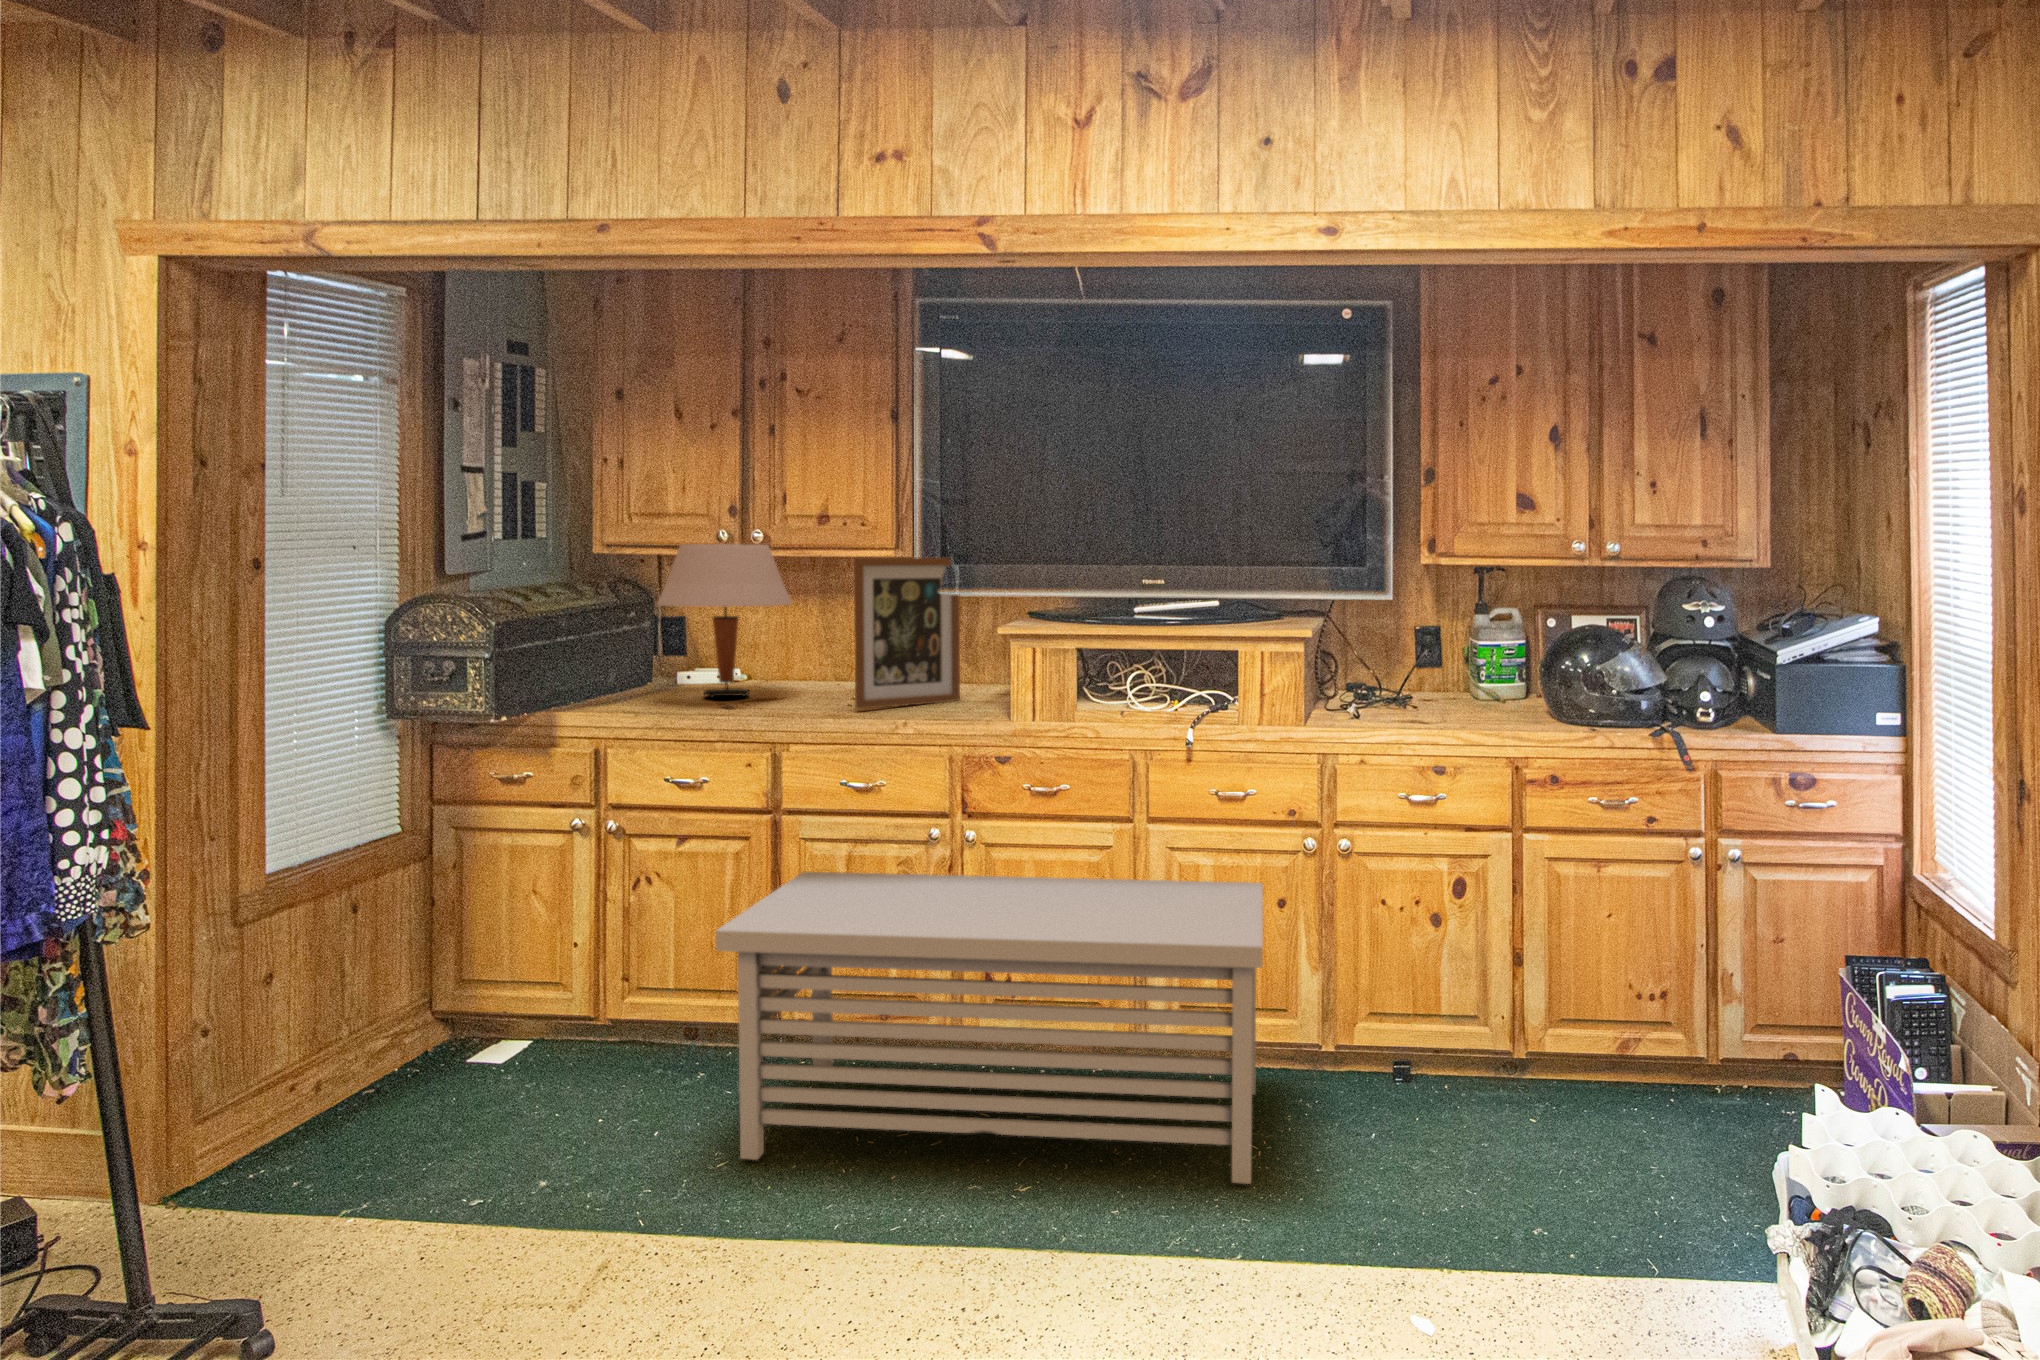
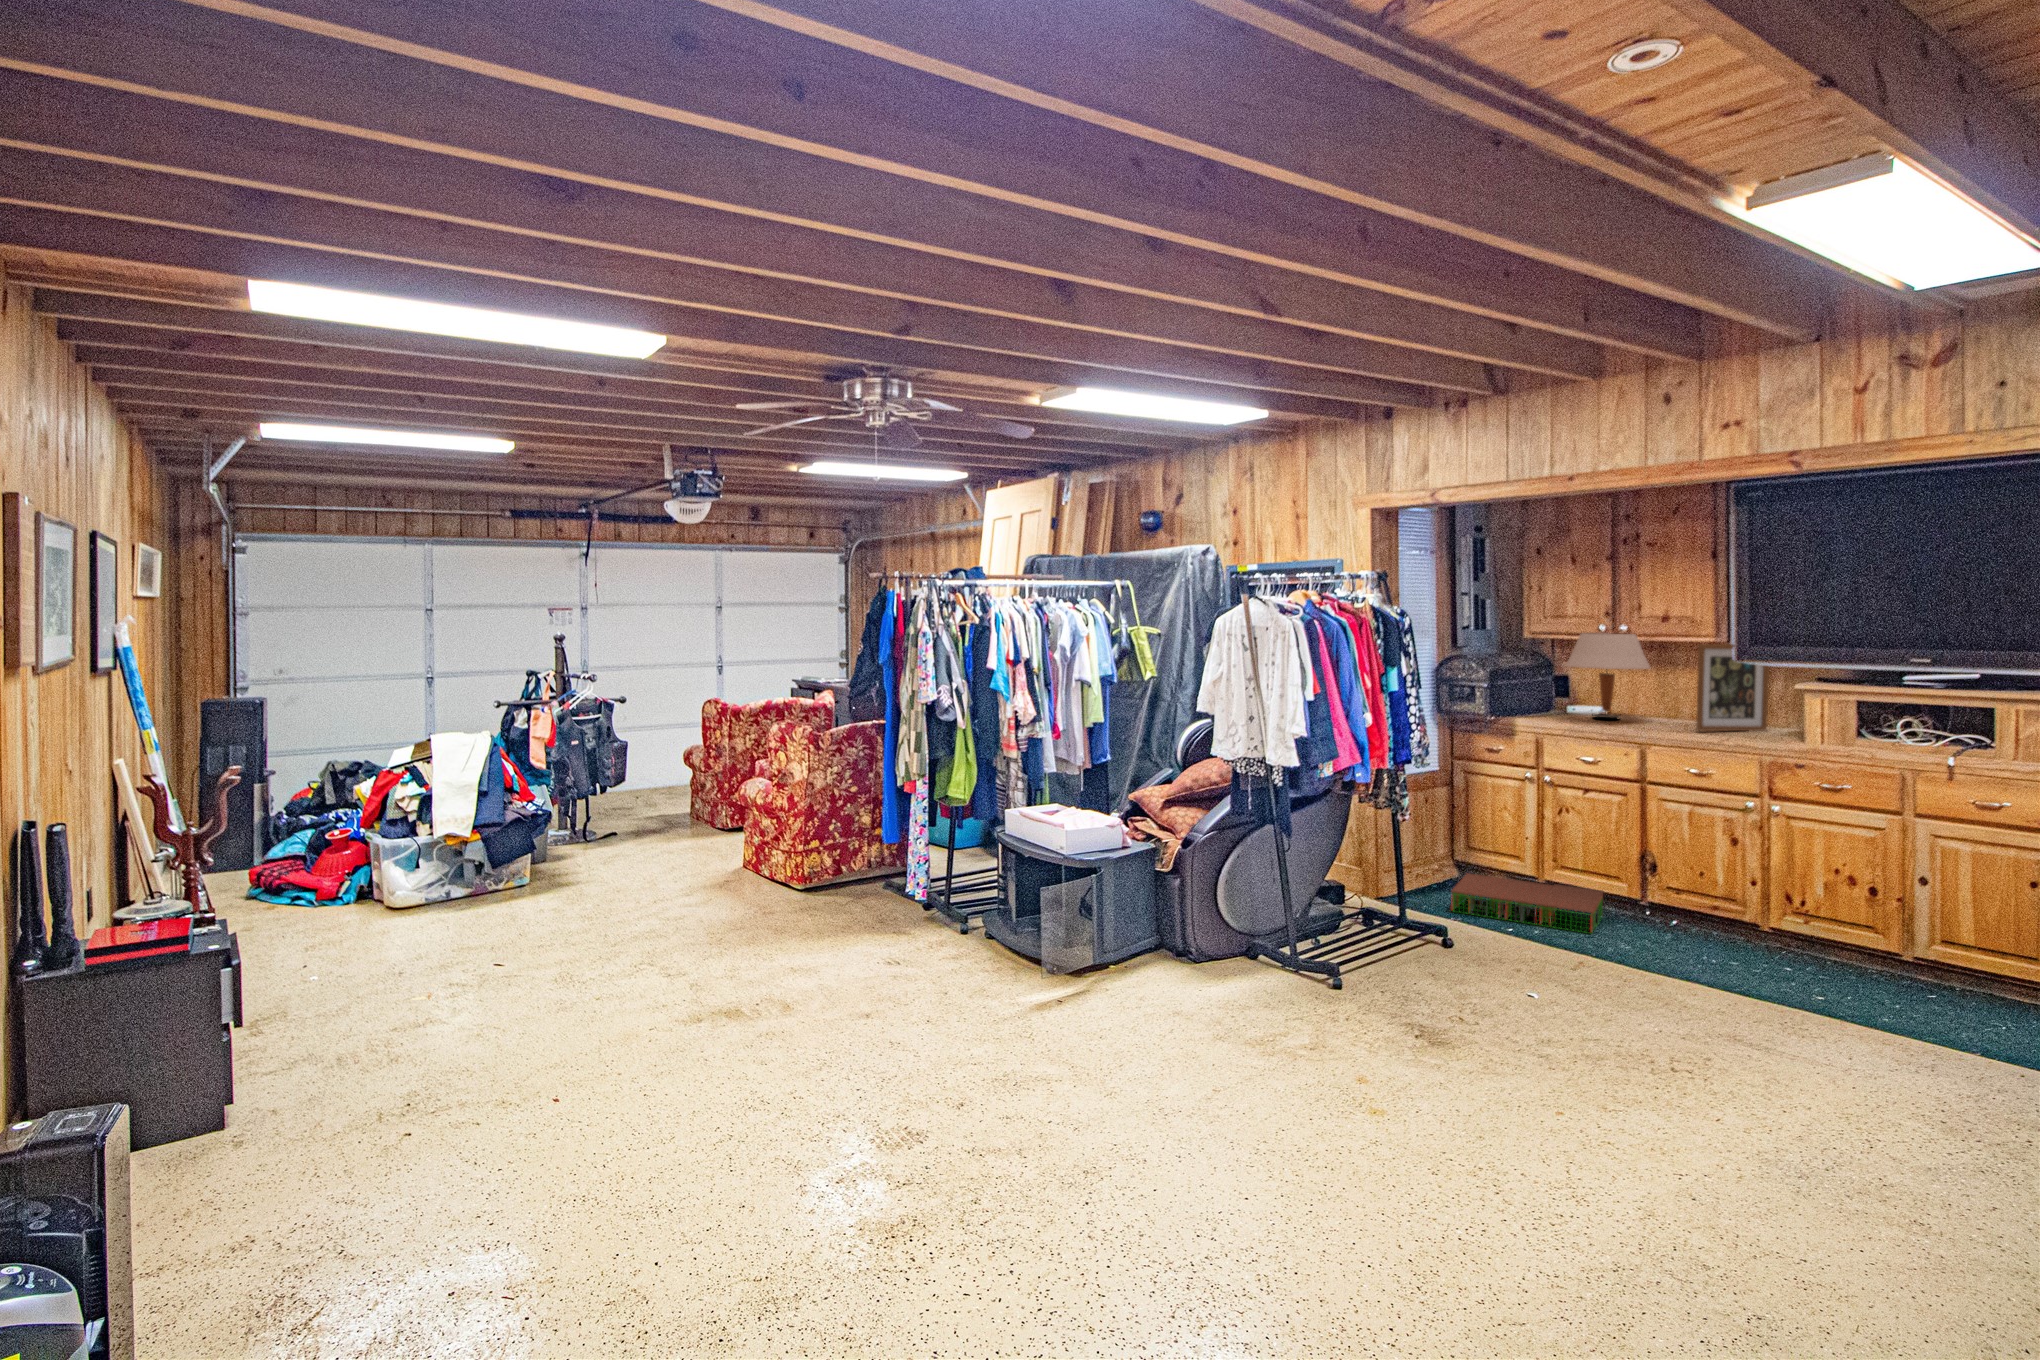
storage bench: present [716,872,1263,1184] -> none [1626,819,2010,1029]
storage bin: none [430,1012,719,1108] -> present [1451,873,1603,932]

